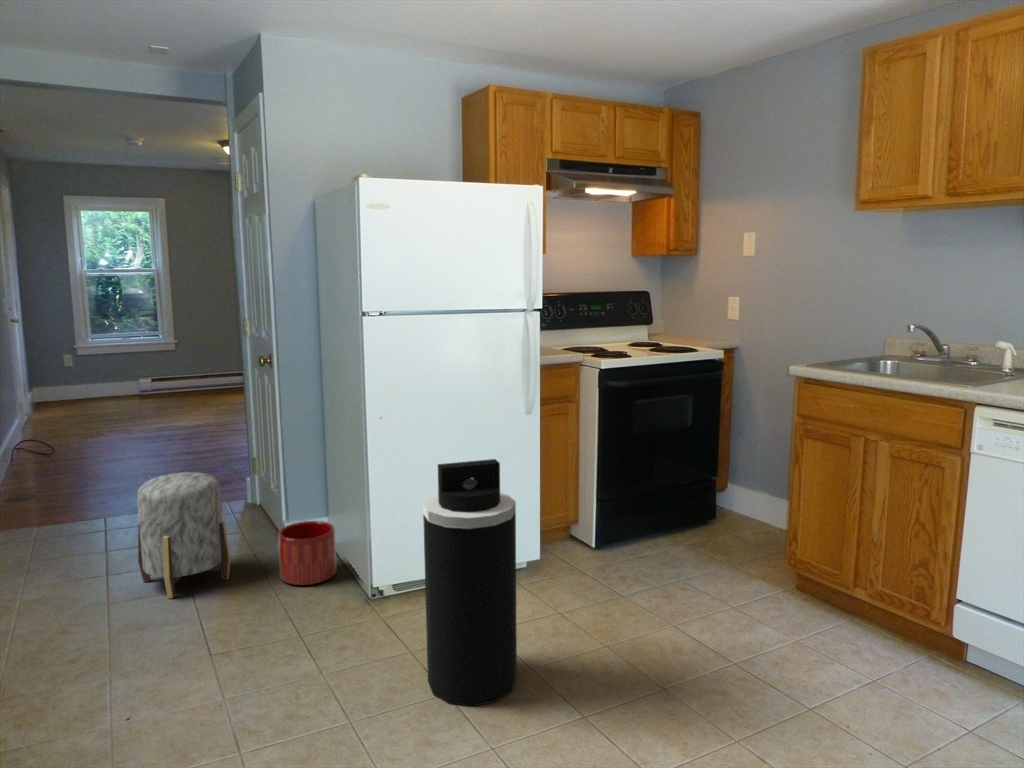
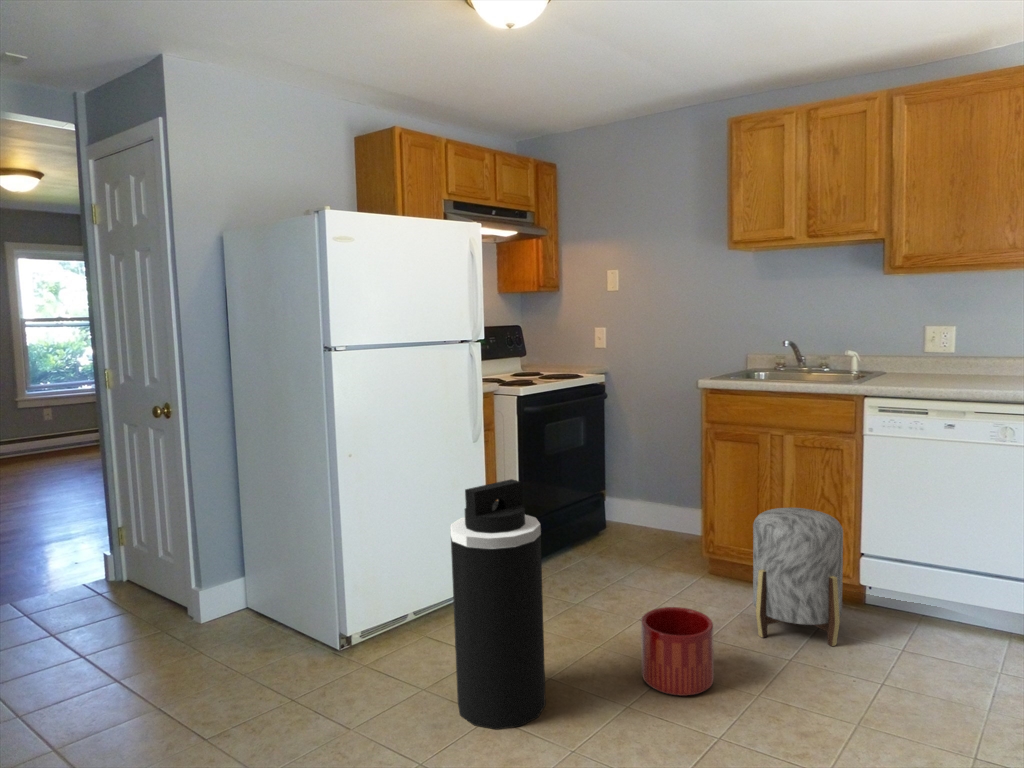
stool: present [137,472,230,598] -> present [753,508,843,646]
planter: present [278,521,337,585] -> present [641,607,714,696]

